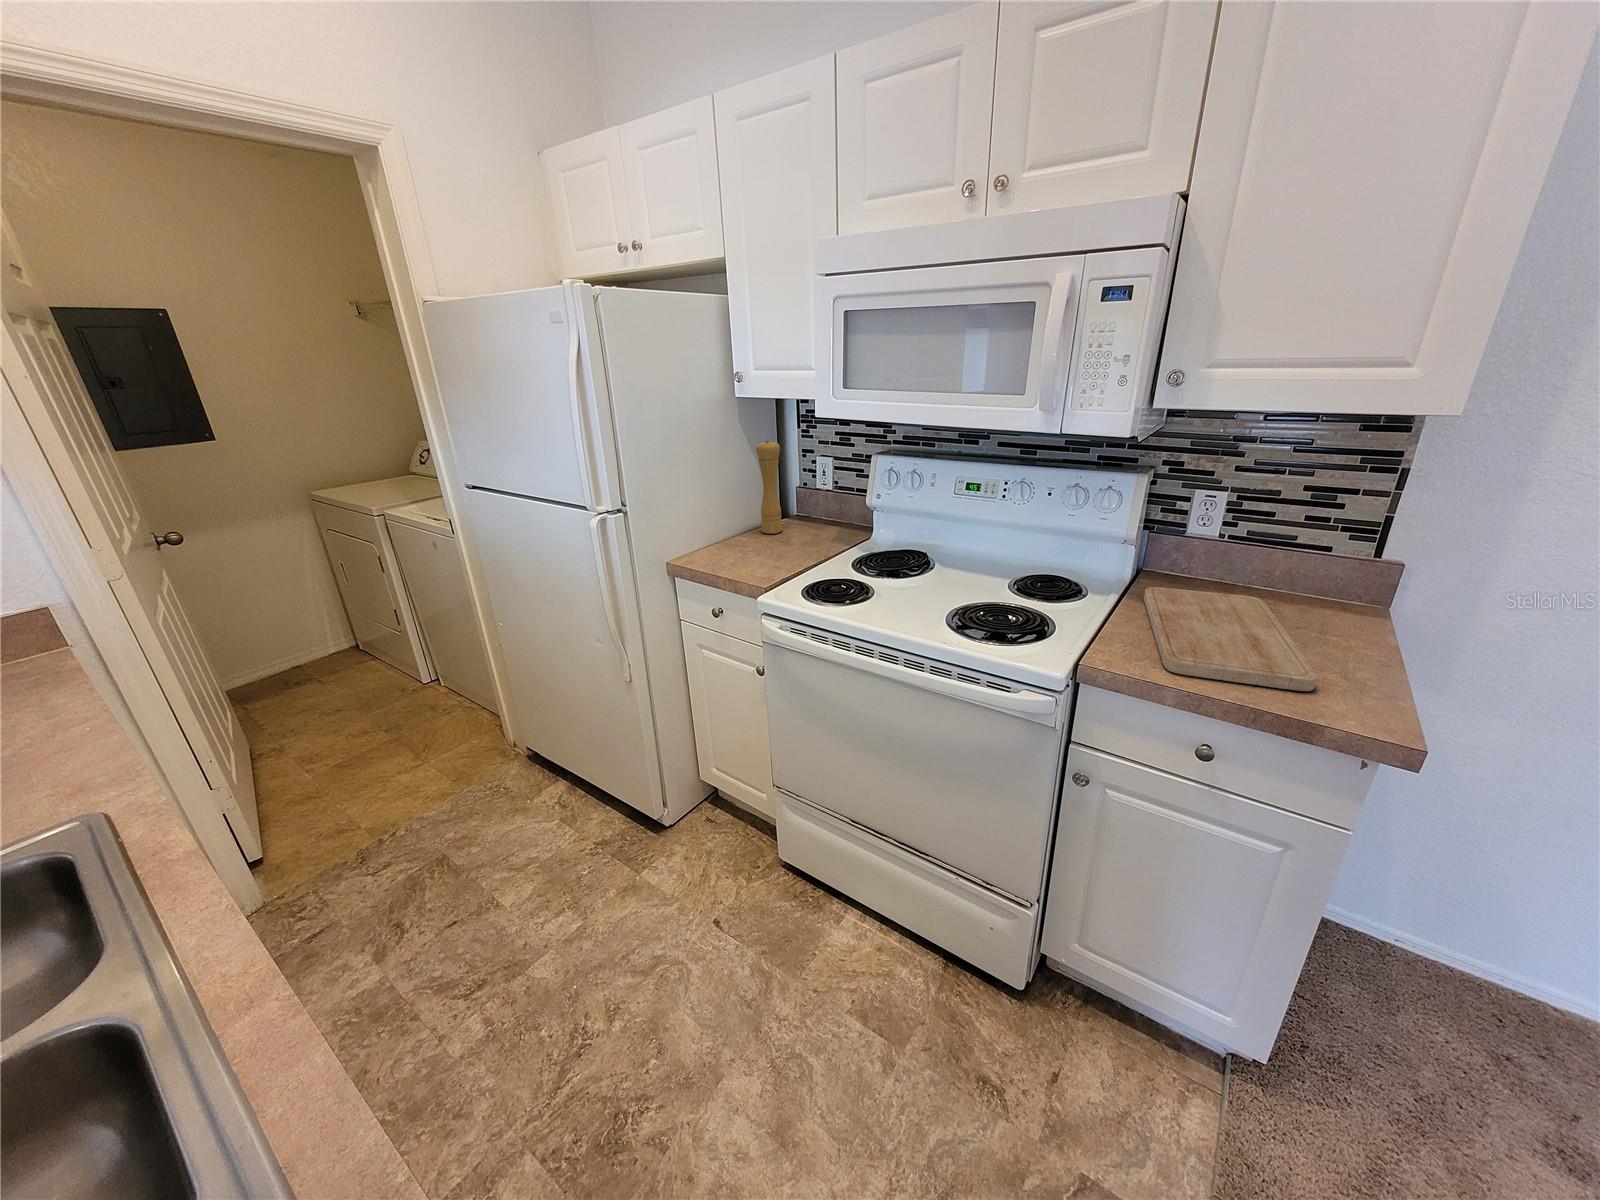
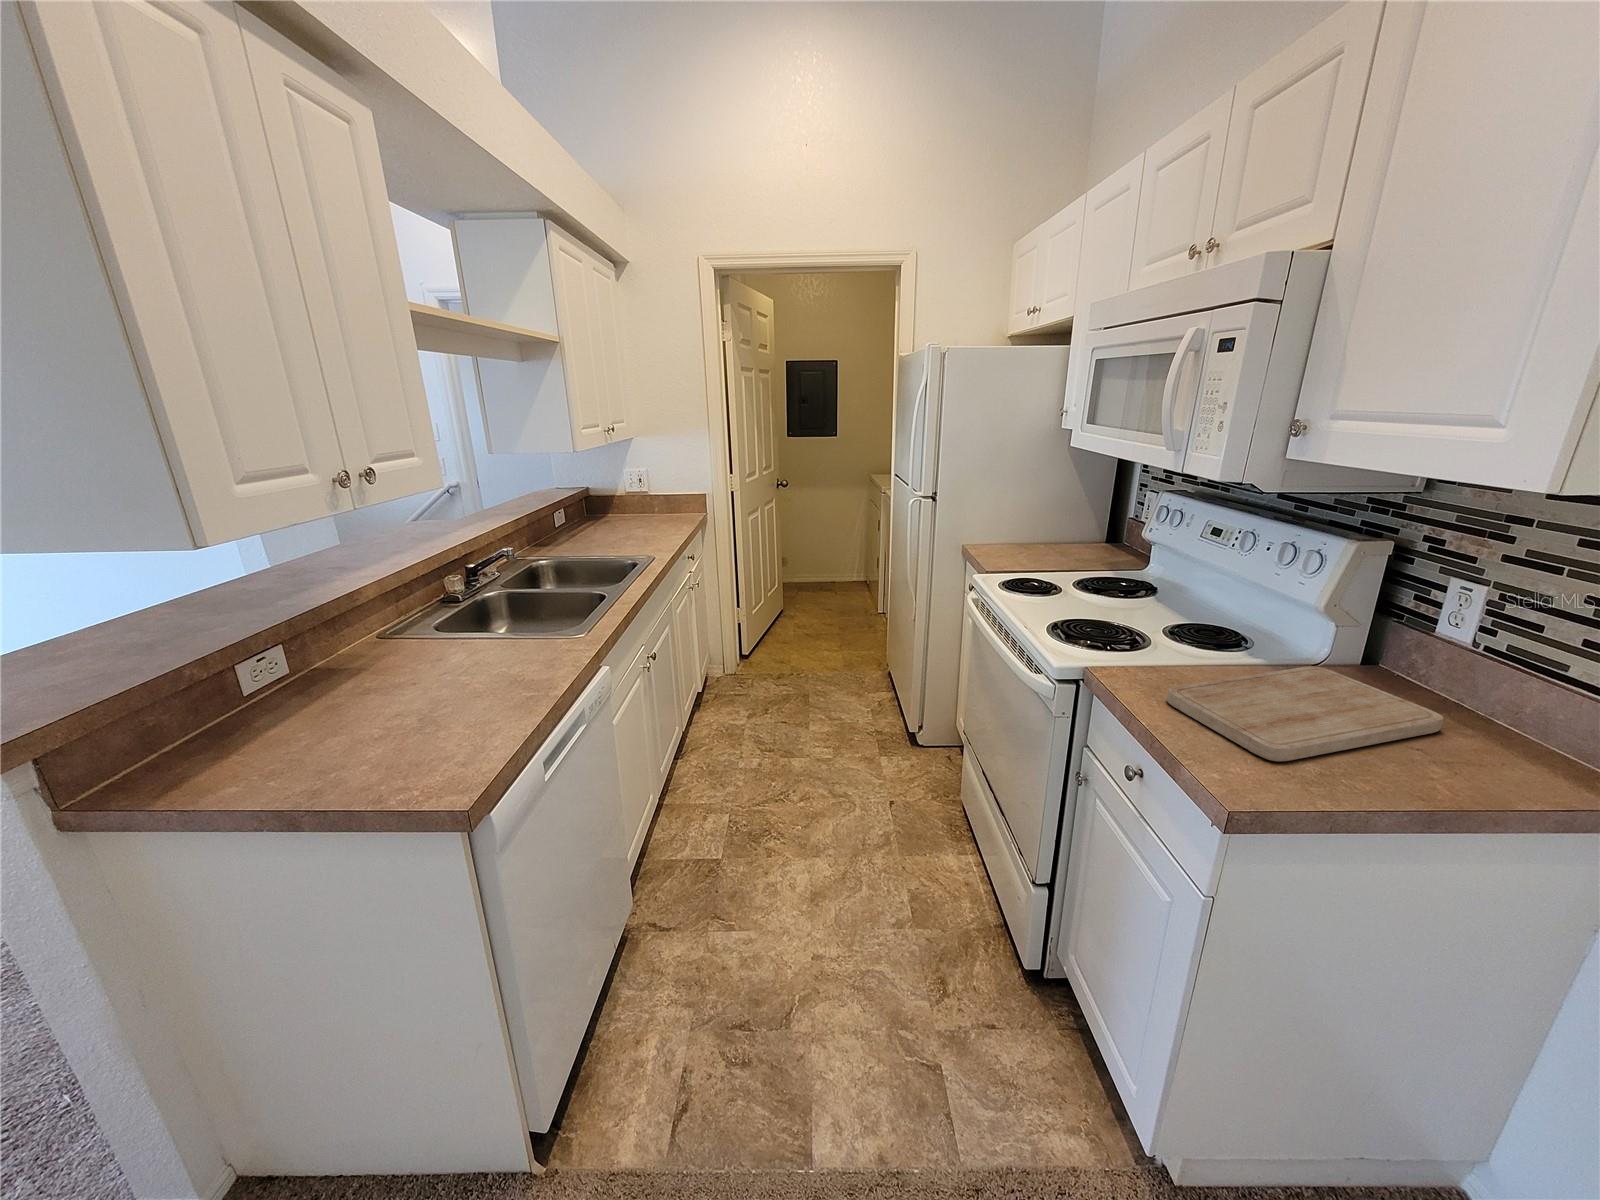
pepper mill: present [756,441,782,534] -> none [1068,470,1098,551]

